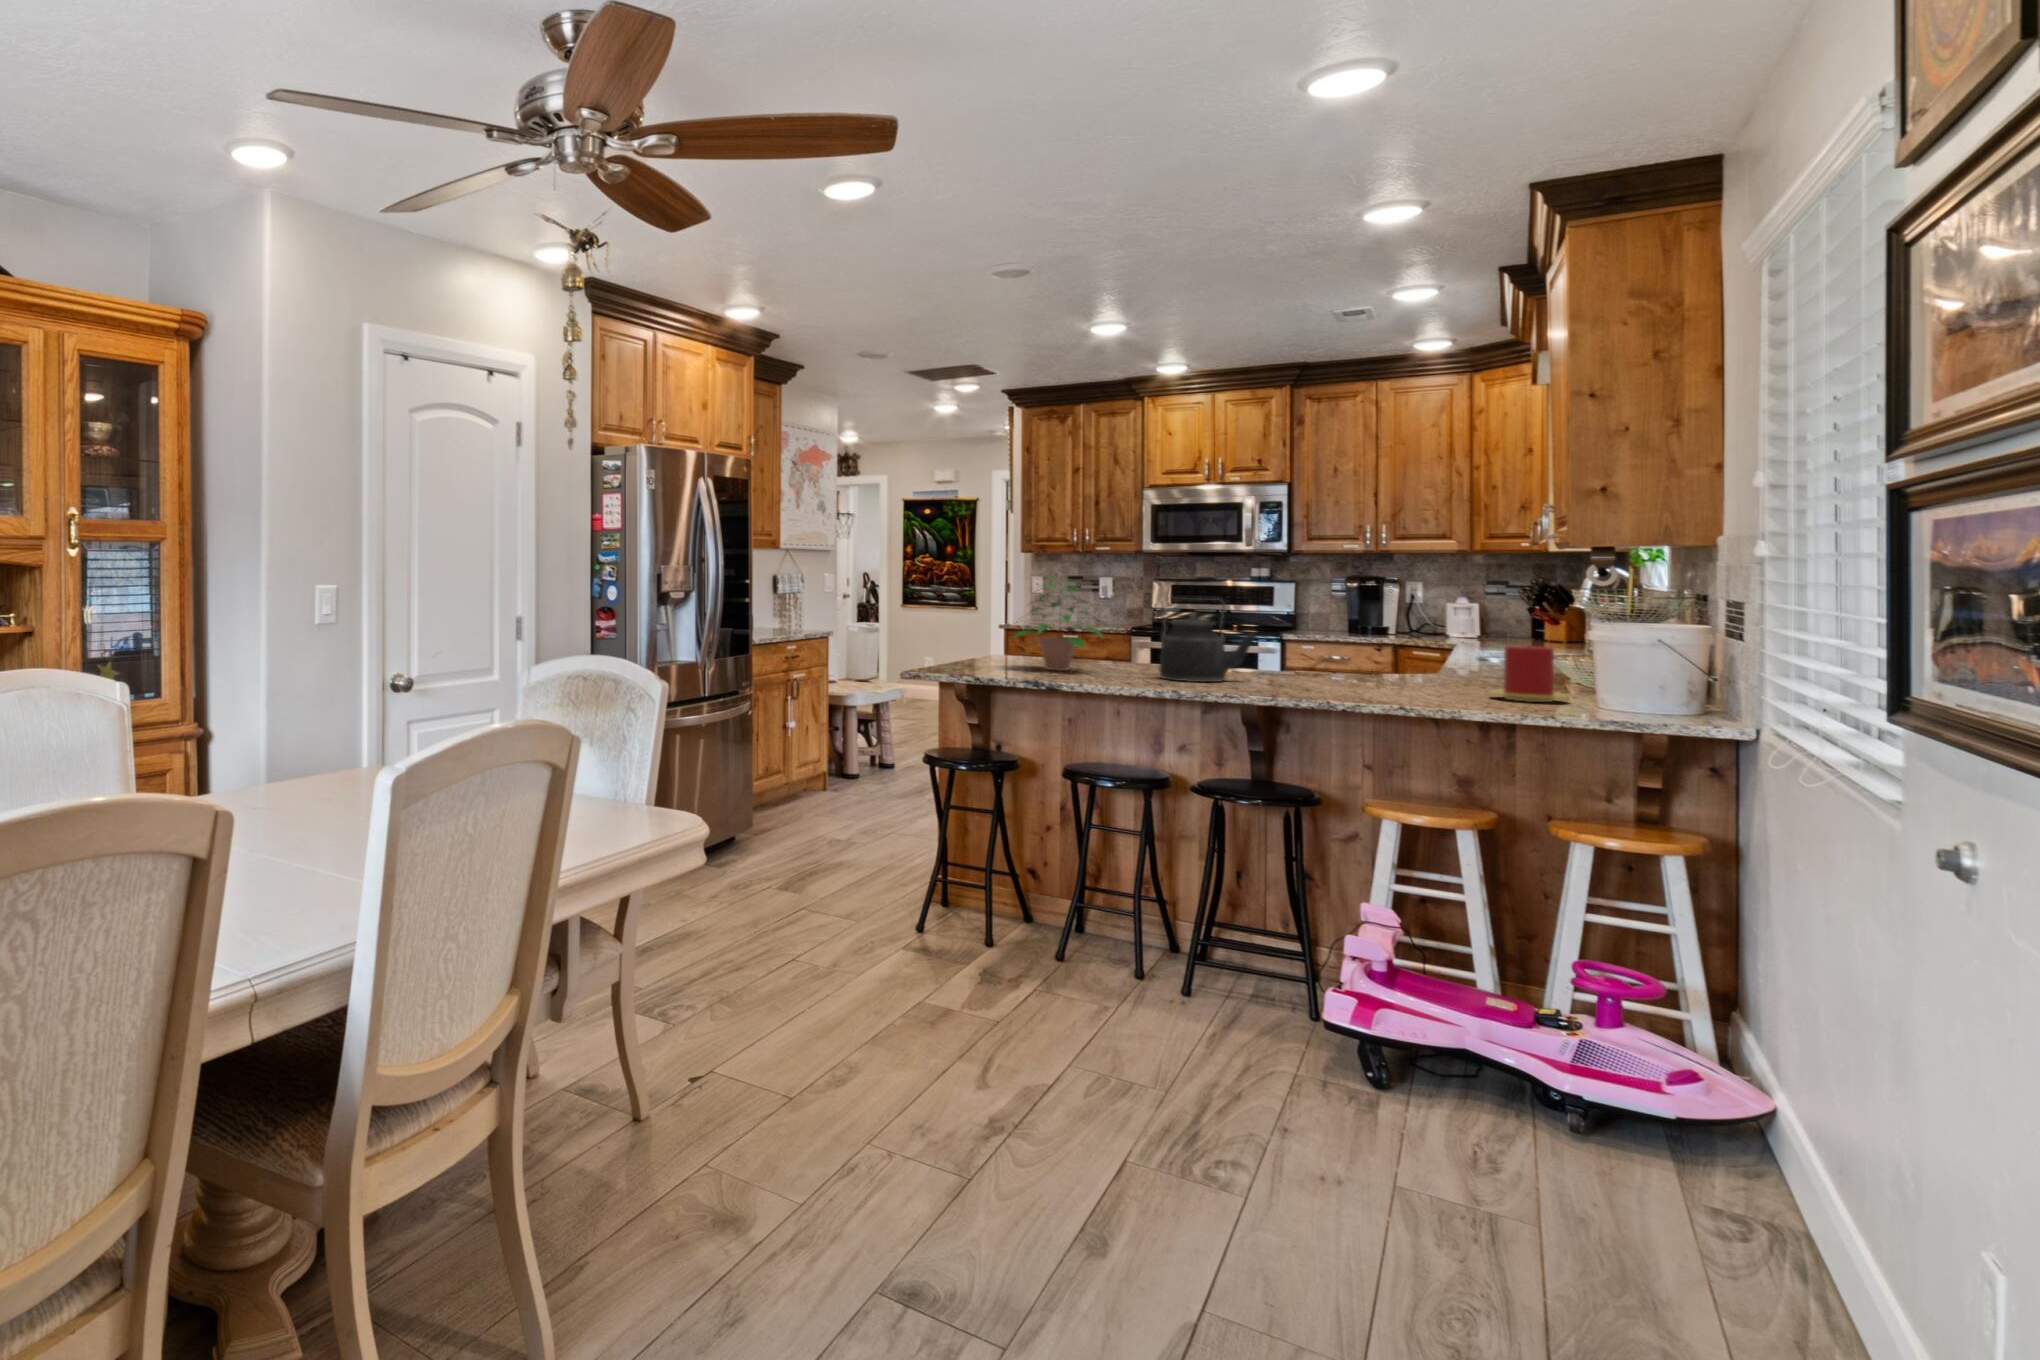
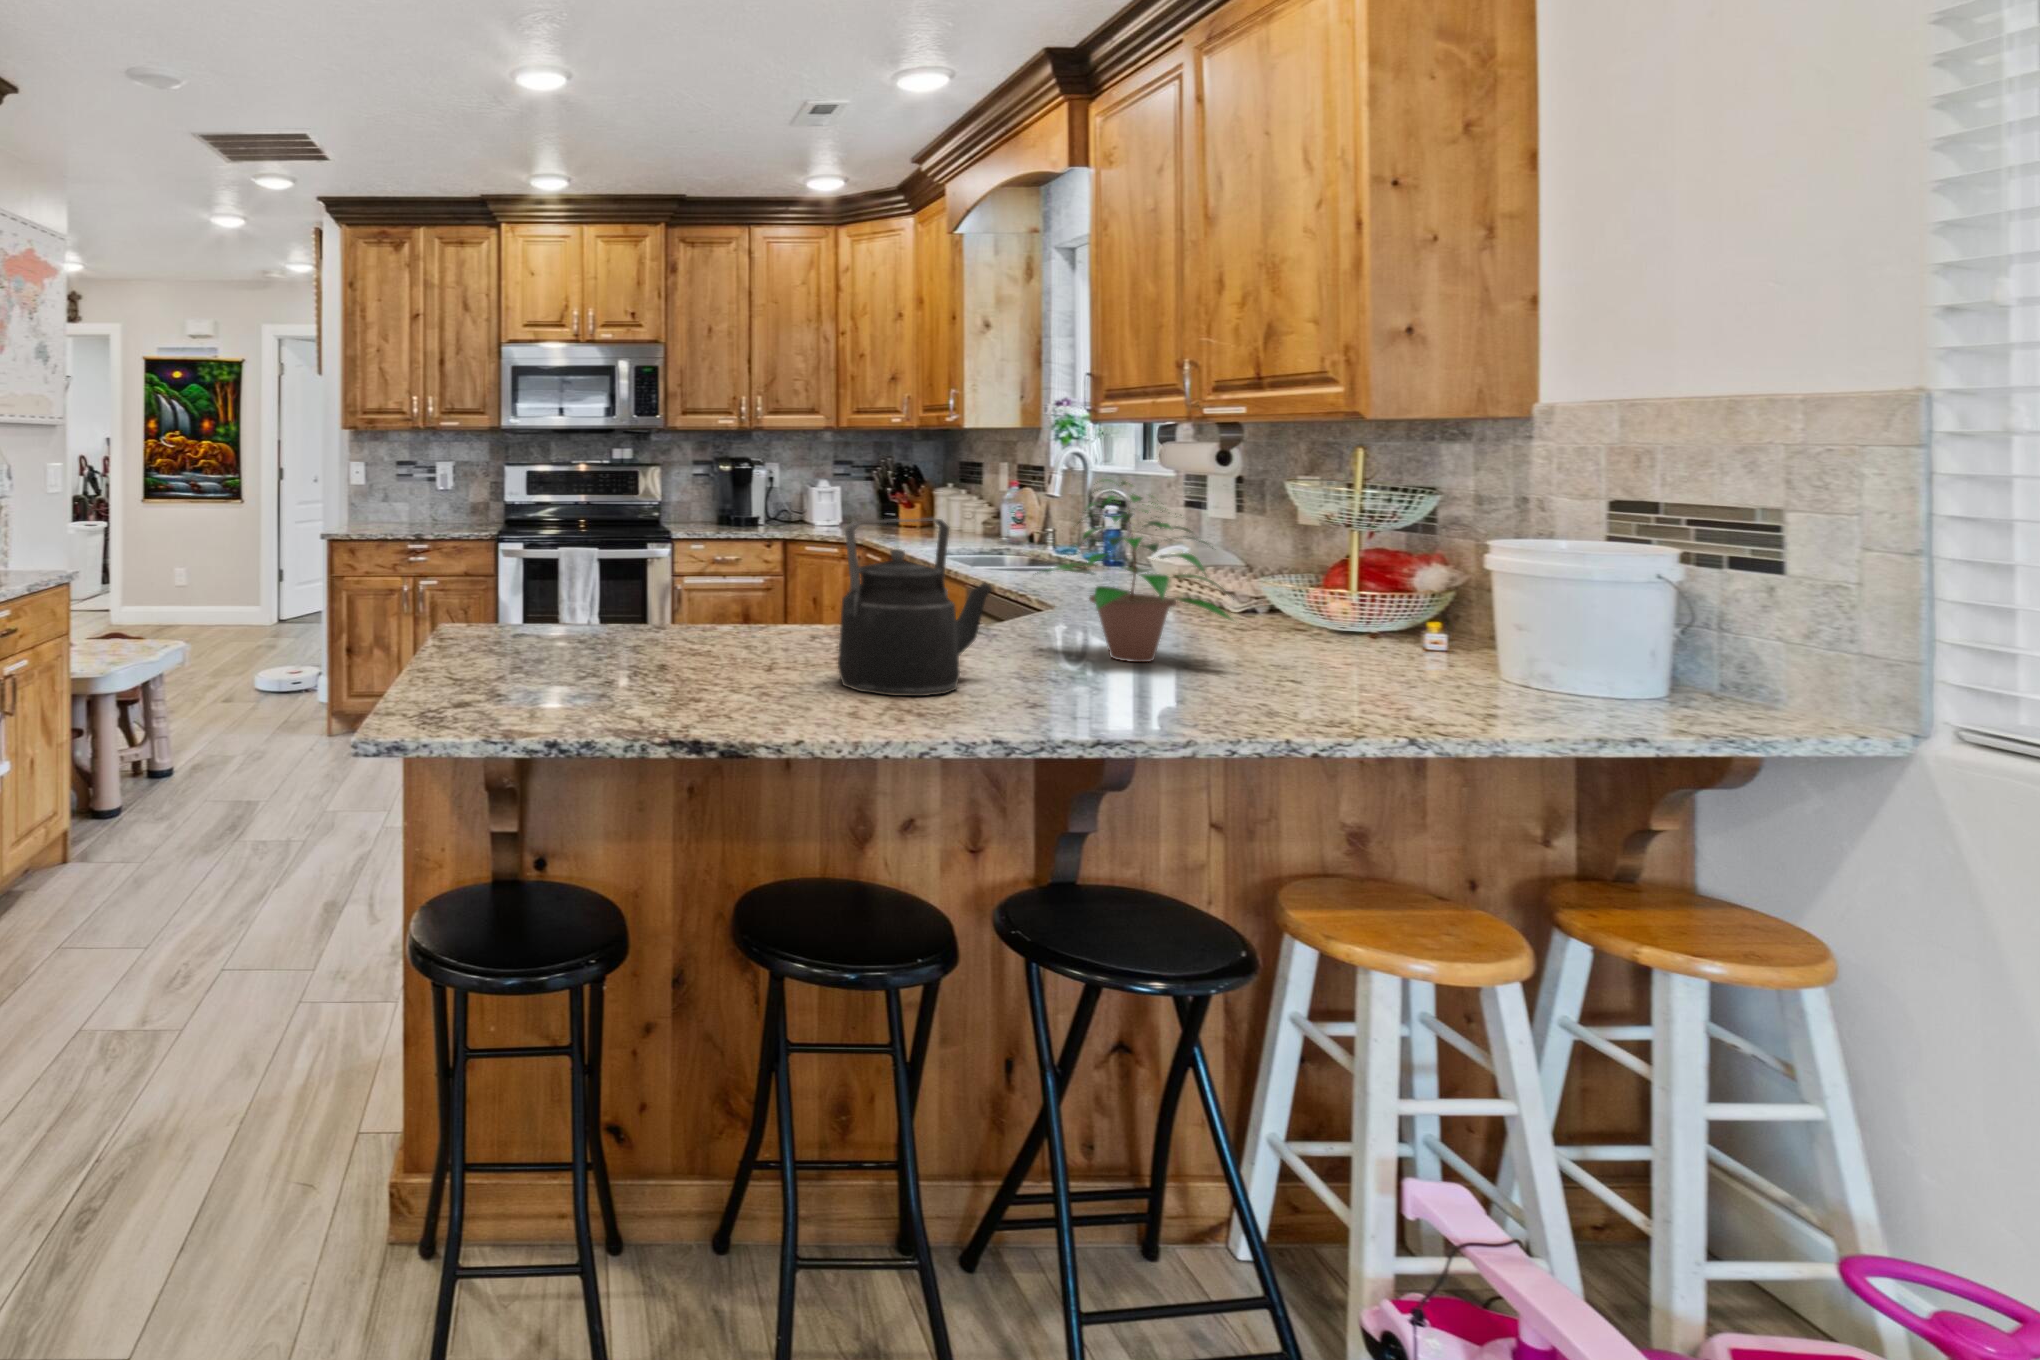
potted plant: present [1016,578,1101,671] -> present [1046,481,1232,662]
candle: present [1490,646,1568,702] -> none [1338,586,1471,689]

